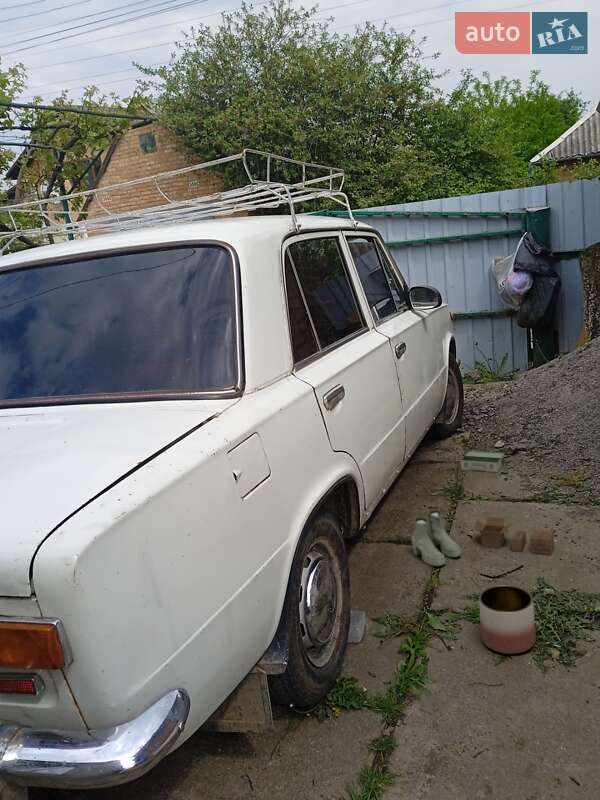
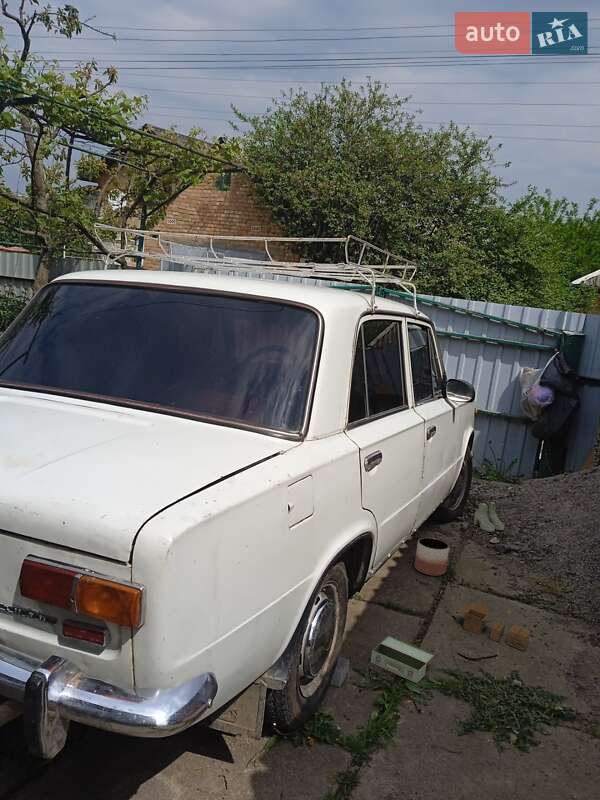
toolbox: present [461,450,505,472] -> present [371,636,434,683]
boots: present [411,510,461,566] -> present [474,500,504,532]
planter: present [479,585,536,654] -> present [414,537,449,576]

